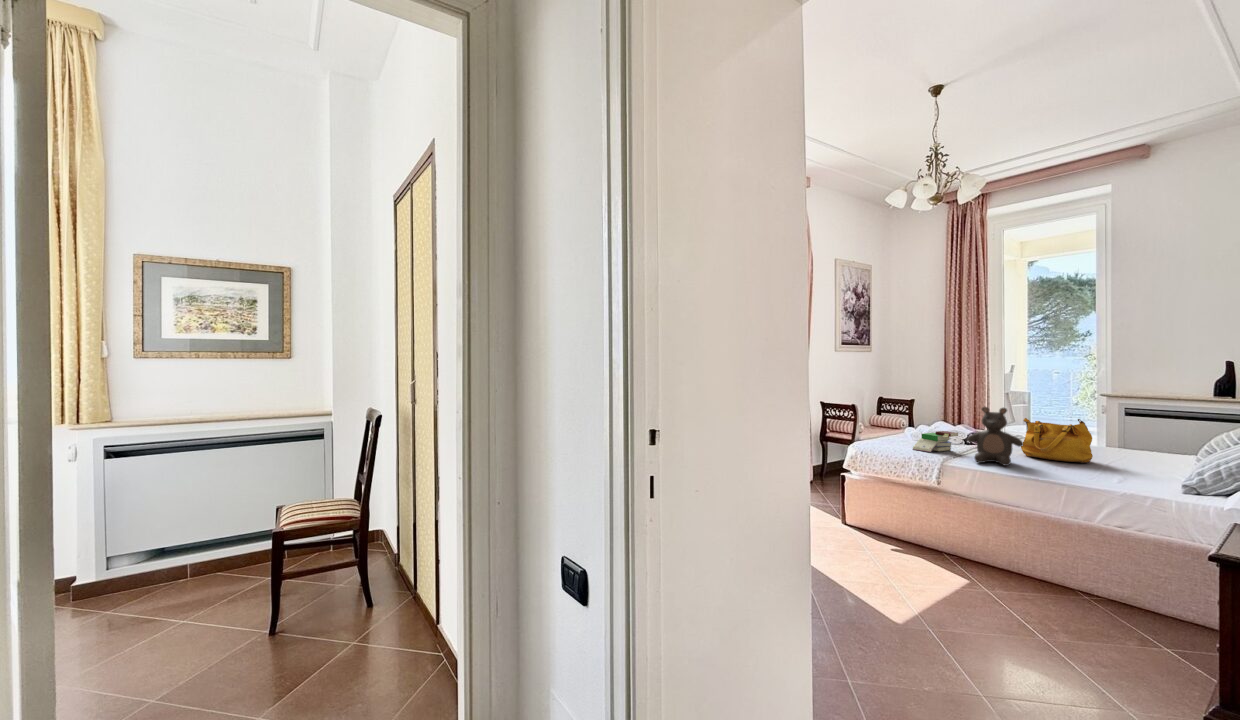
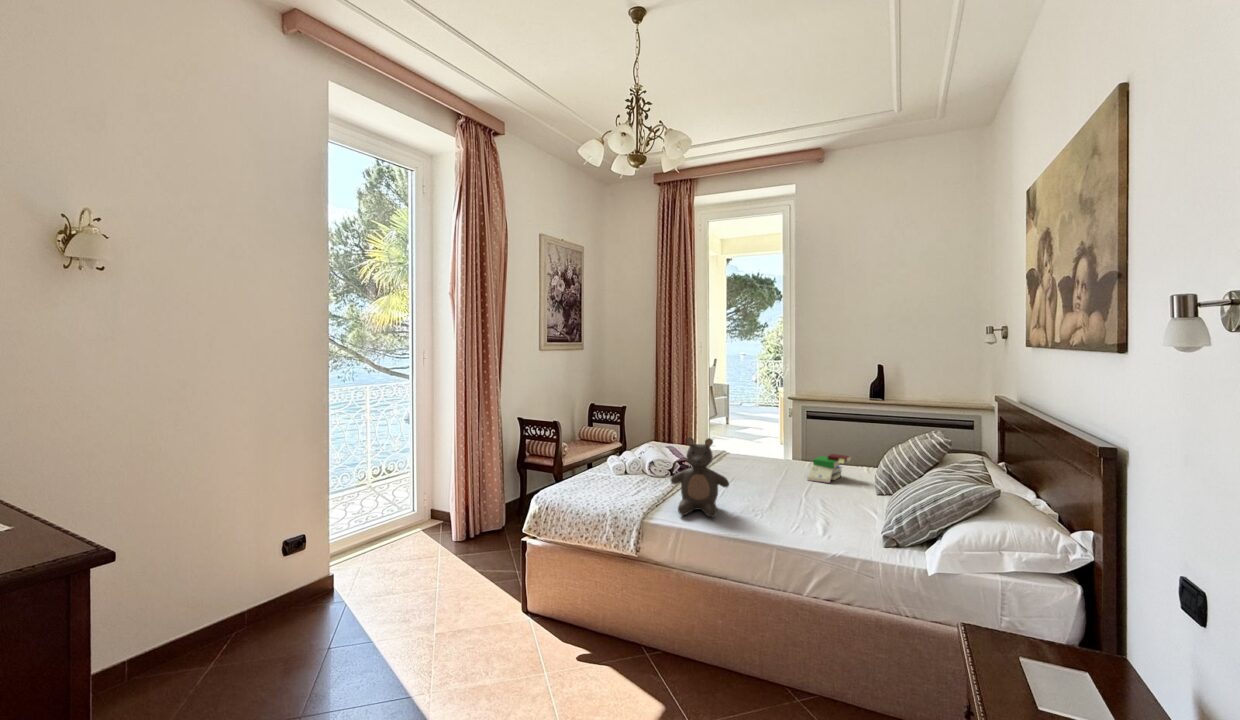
handbag: present [1021,418,1093,463] -> none [726,443,792,496]
book: present [913,431,958,452] -> present [807,454,851,483]

